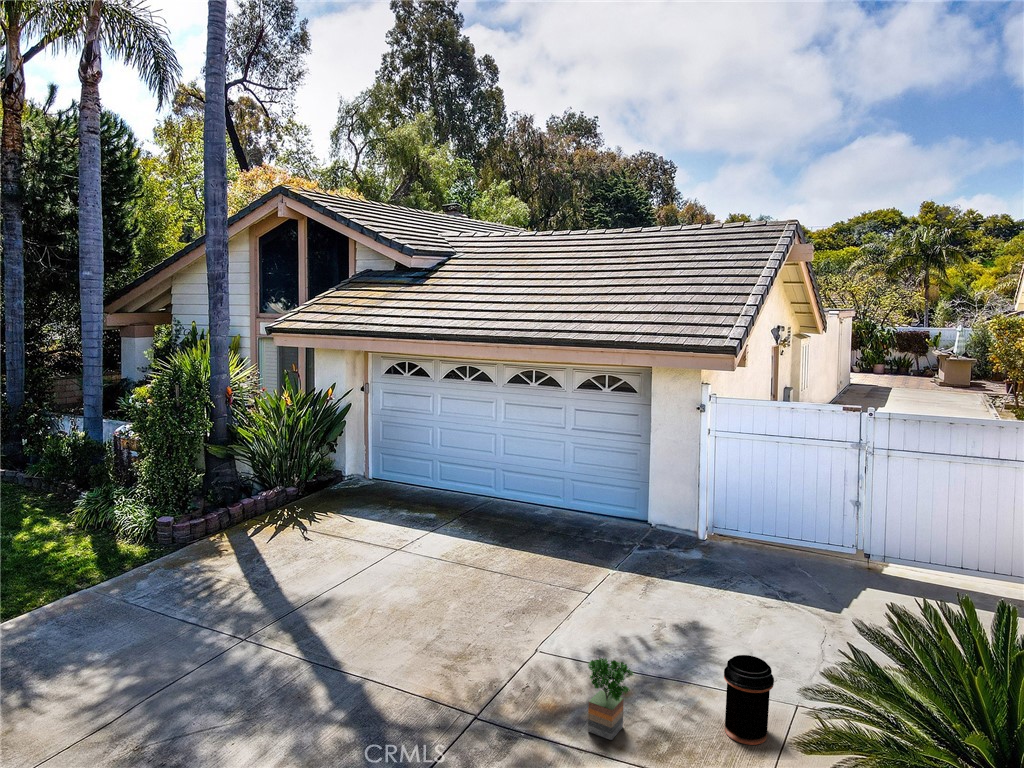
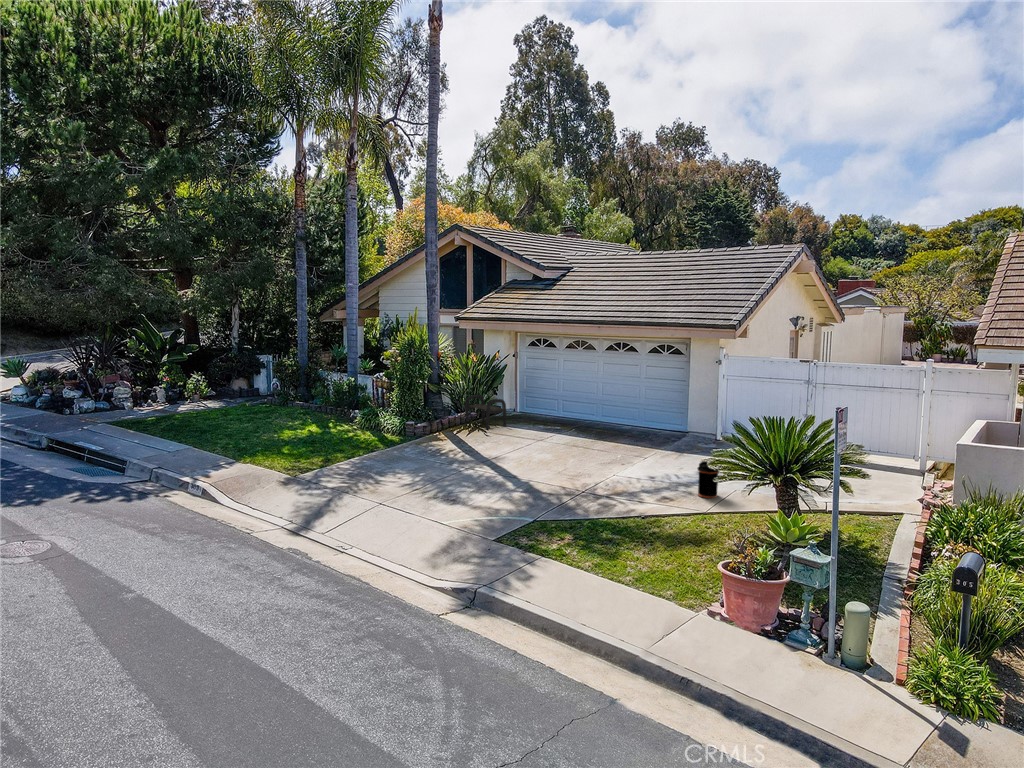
bench: none [276,459,346,522] -> present [465,395,507,429]
potted tree: present [588,658,633,740] -> none [635,461,656,495]

